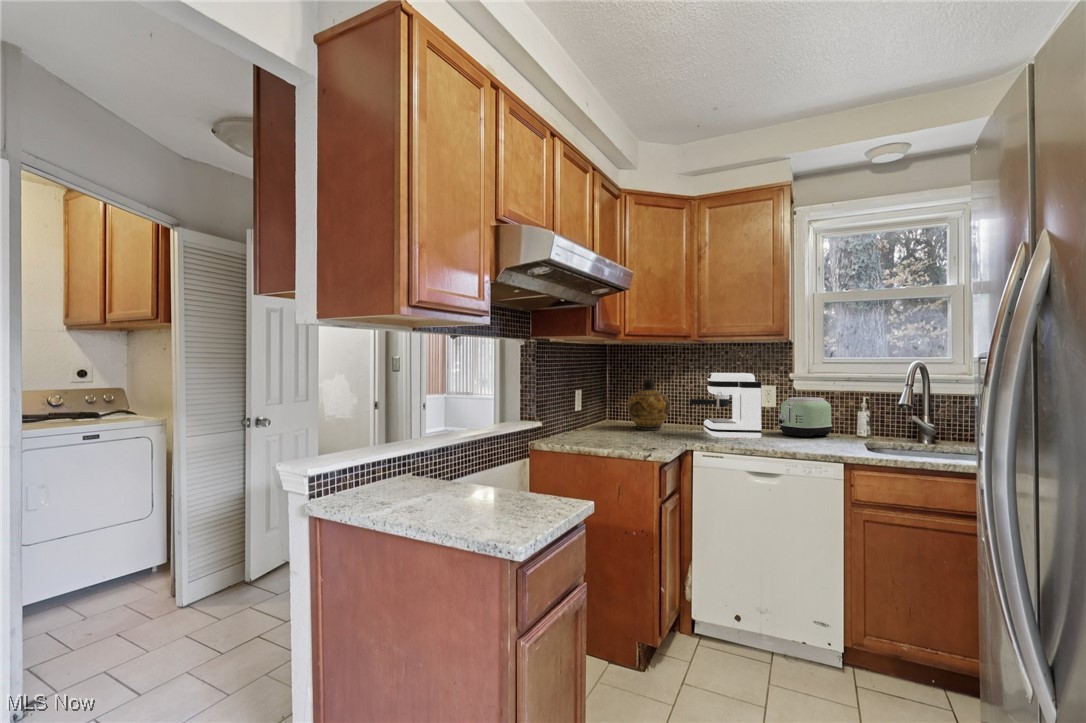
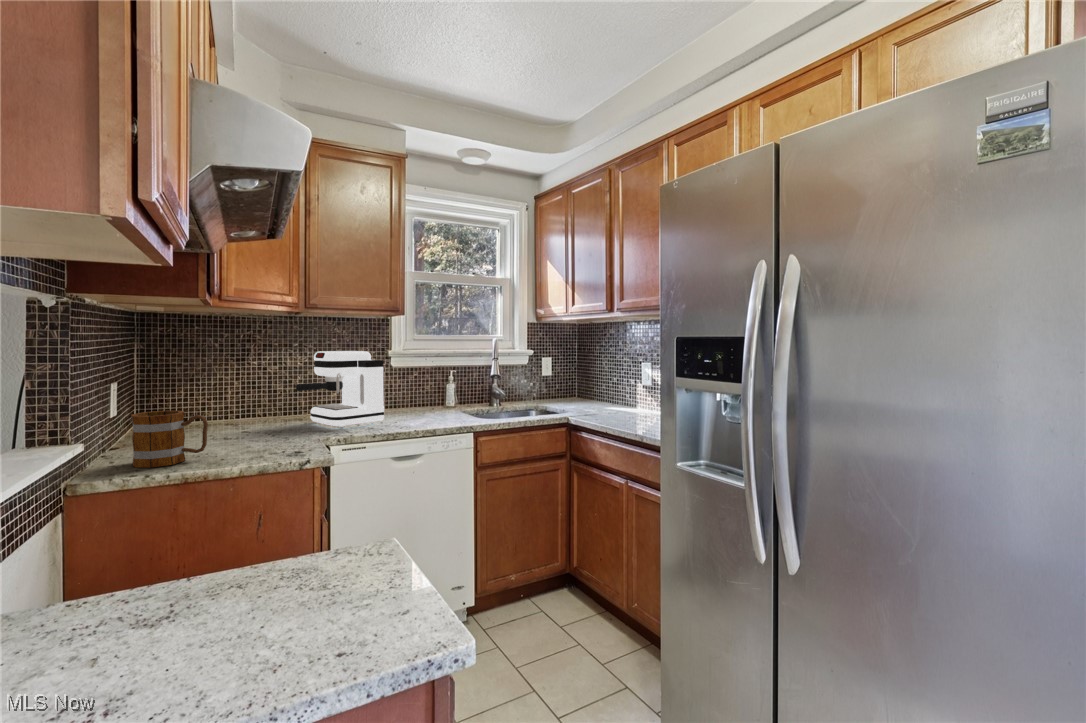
ceramic jug: present [627,377,670,430] -> none [196,358,263,431]
toaster: present [779,397,832,437] -> none [384,374,427,414]
mug: none [566,408,603,442] -> present [131,411,208,468]

